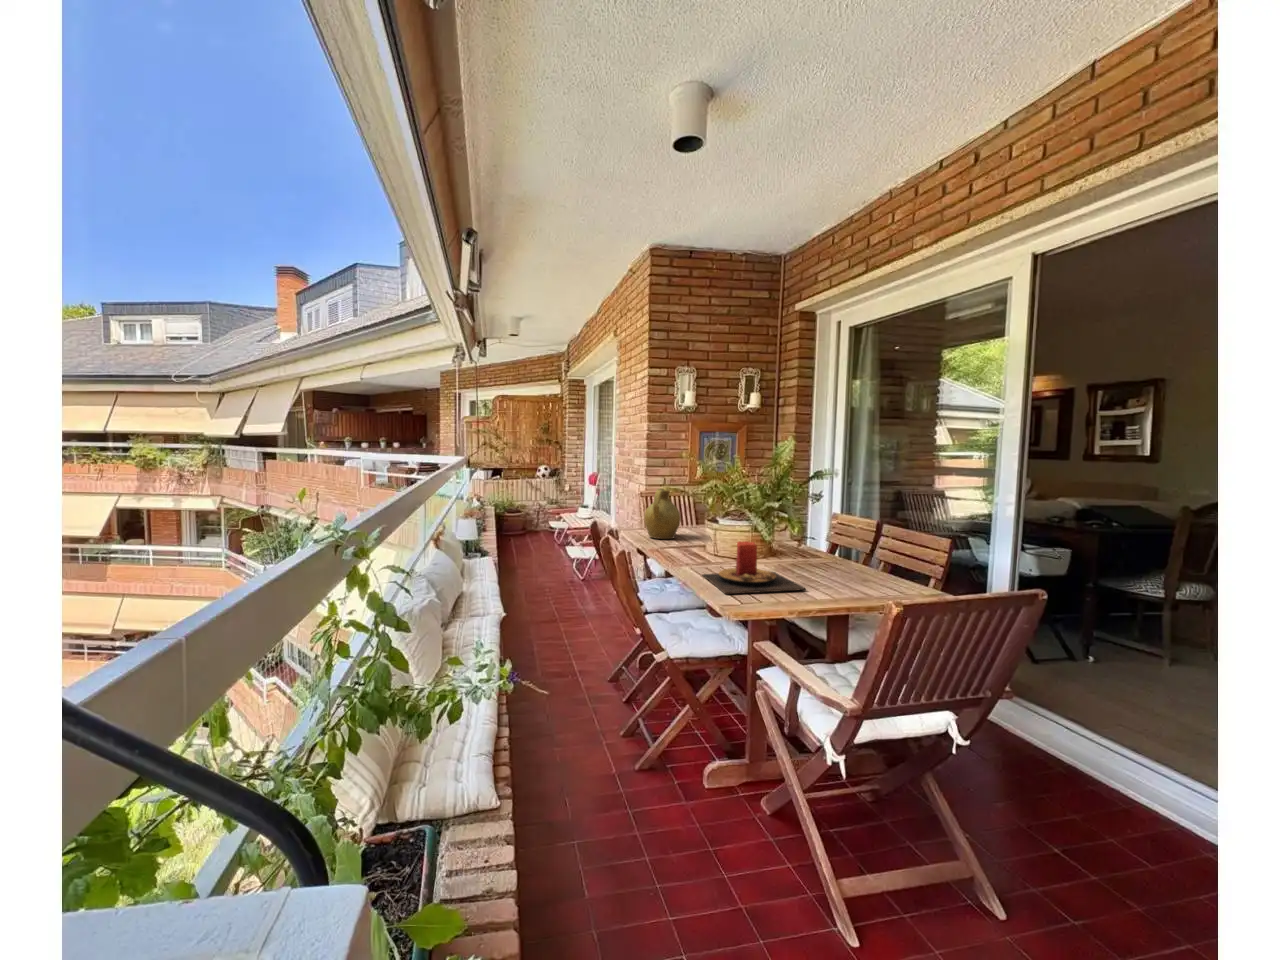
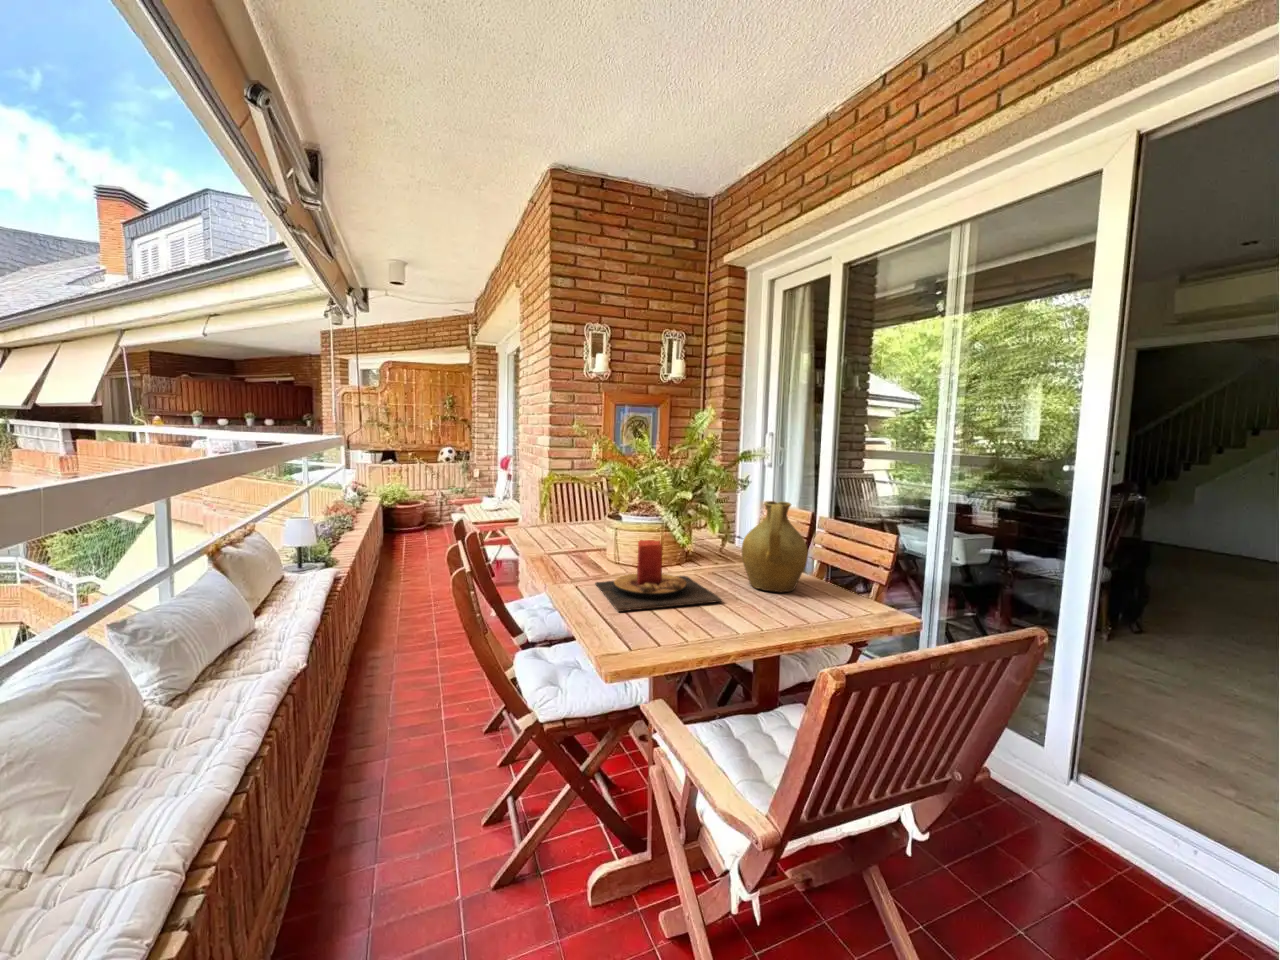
pitcher: present [644,489,681,539] -> present [742,501,808,592]

